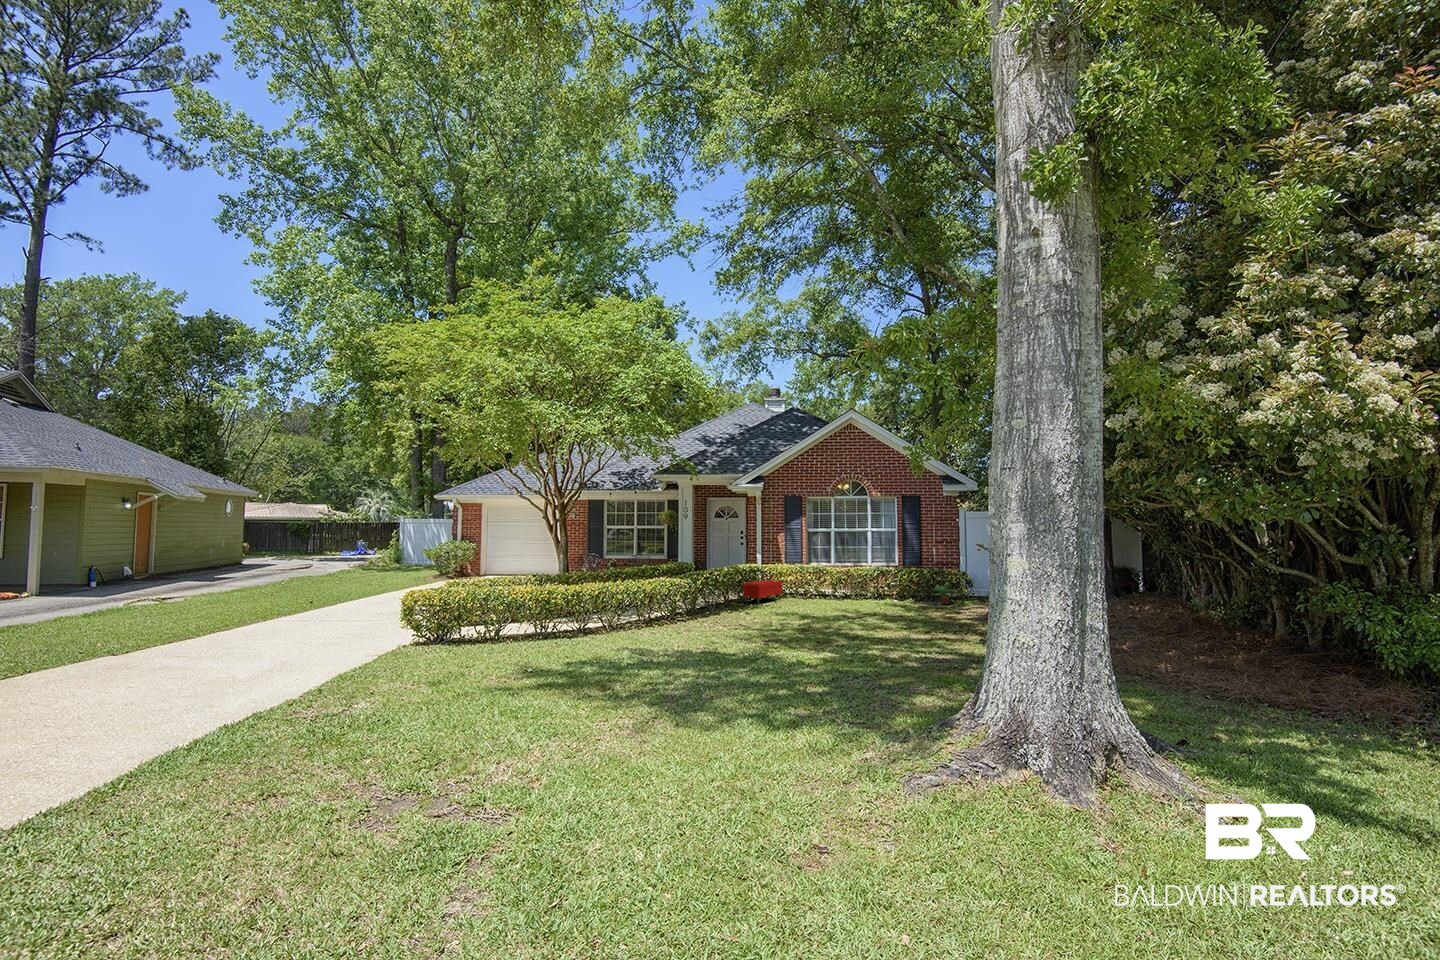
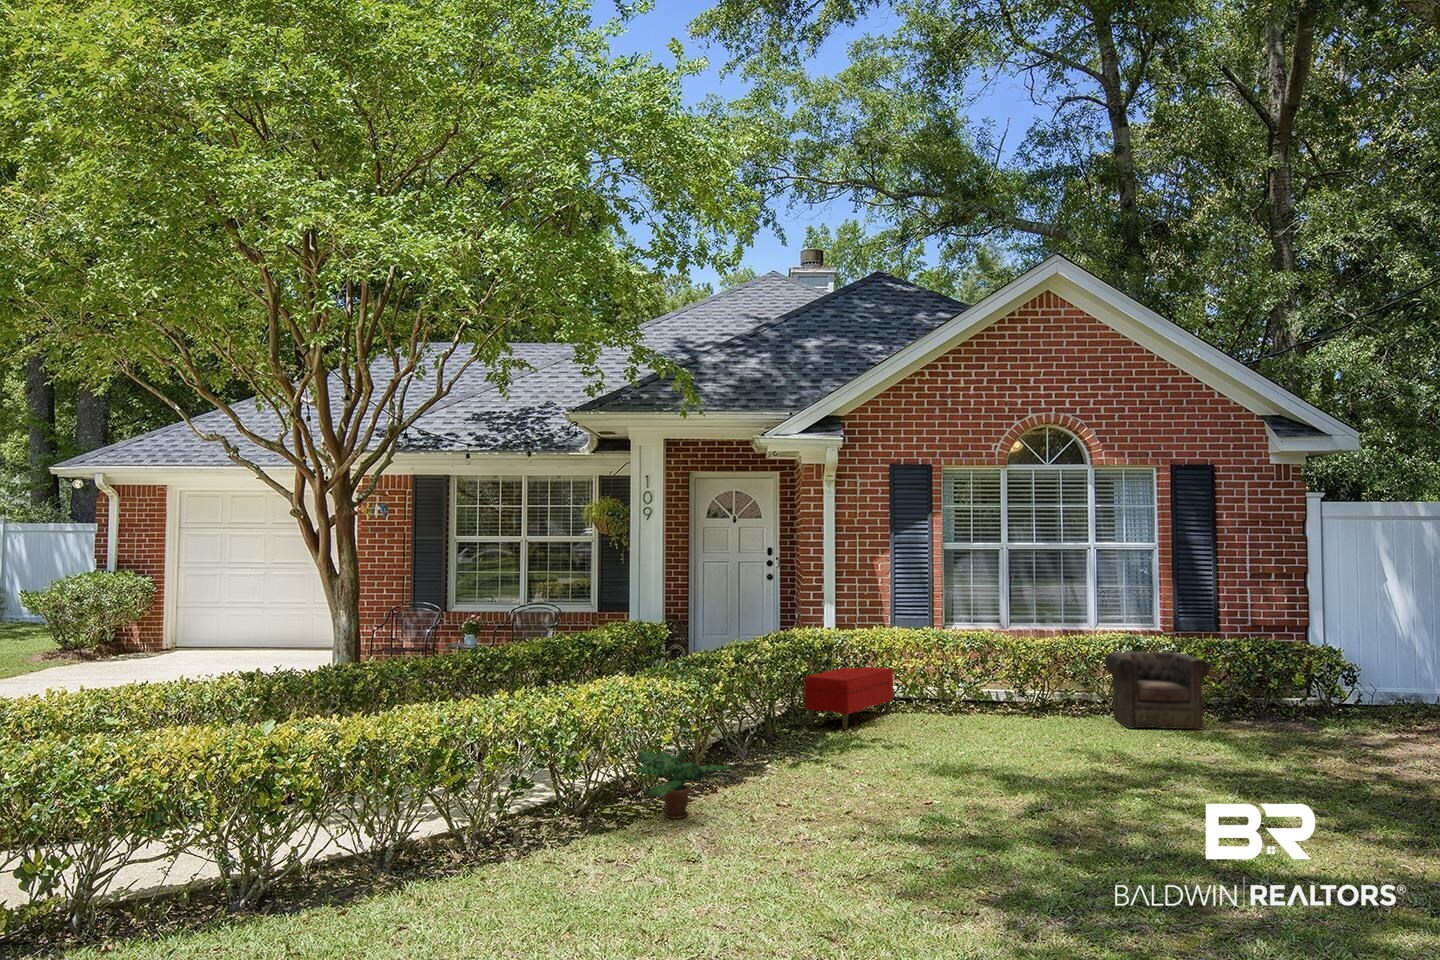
armchair: none [868,574,907,605] -> present [1104,651,1209,729]
potted plant: present [935,584,954,604] -> present [635,745,731,819]

